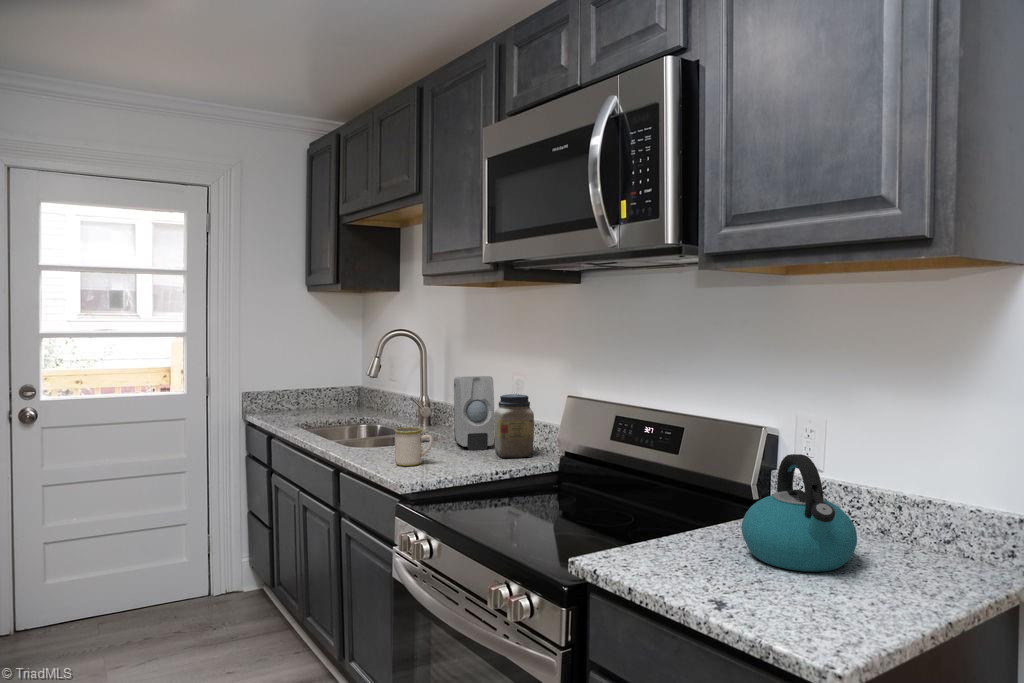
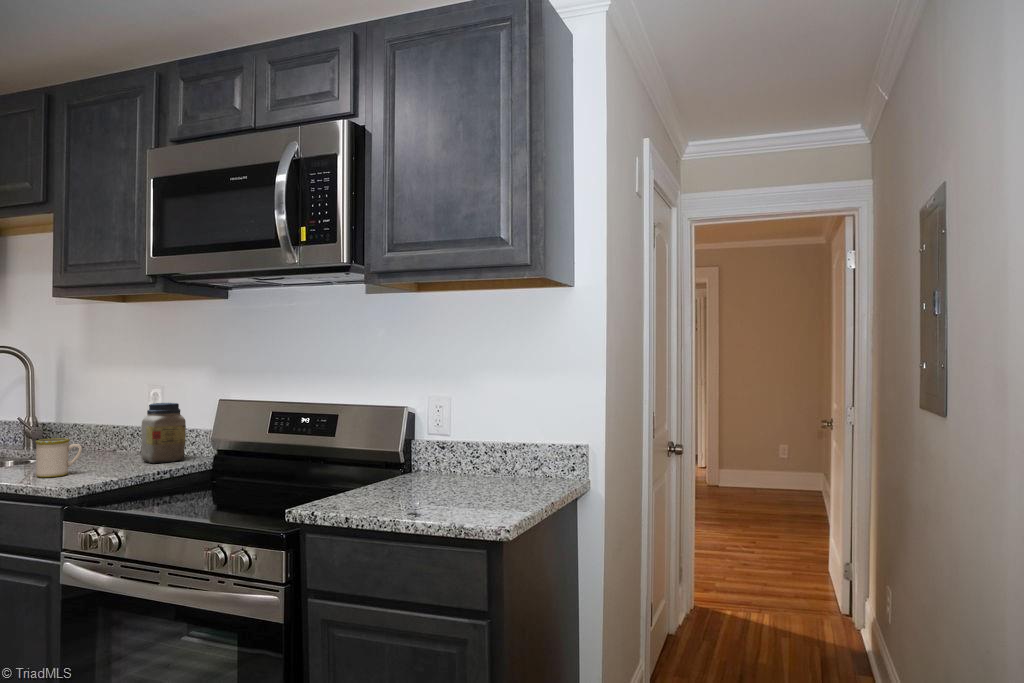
soap dispenser: present [454,376,494,450] -> none [85,388,137,462]
kettle: present [741,454,857,572] -> none [411,415,489,495]

